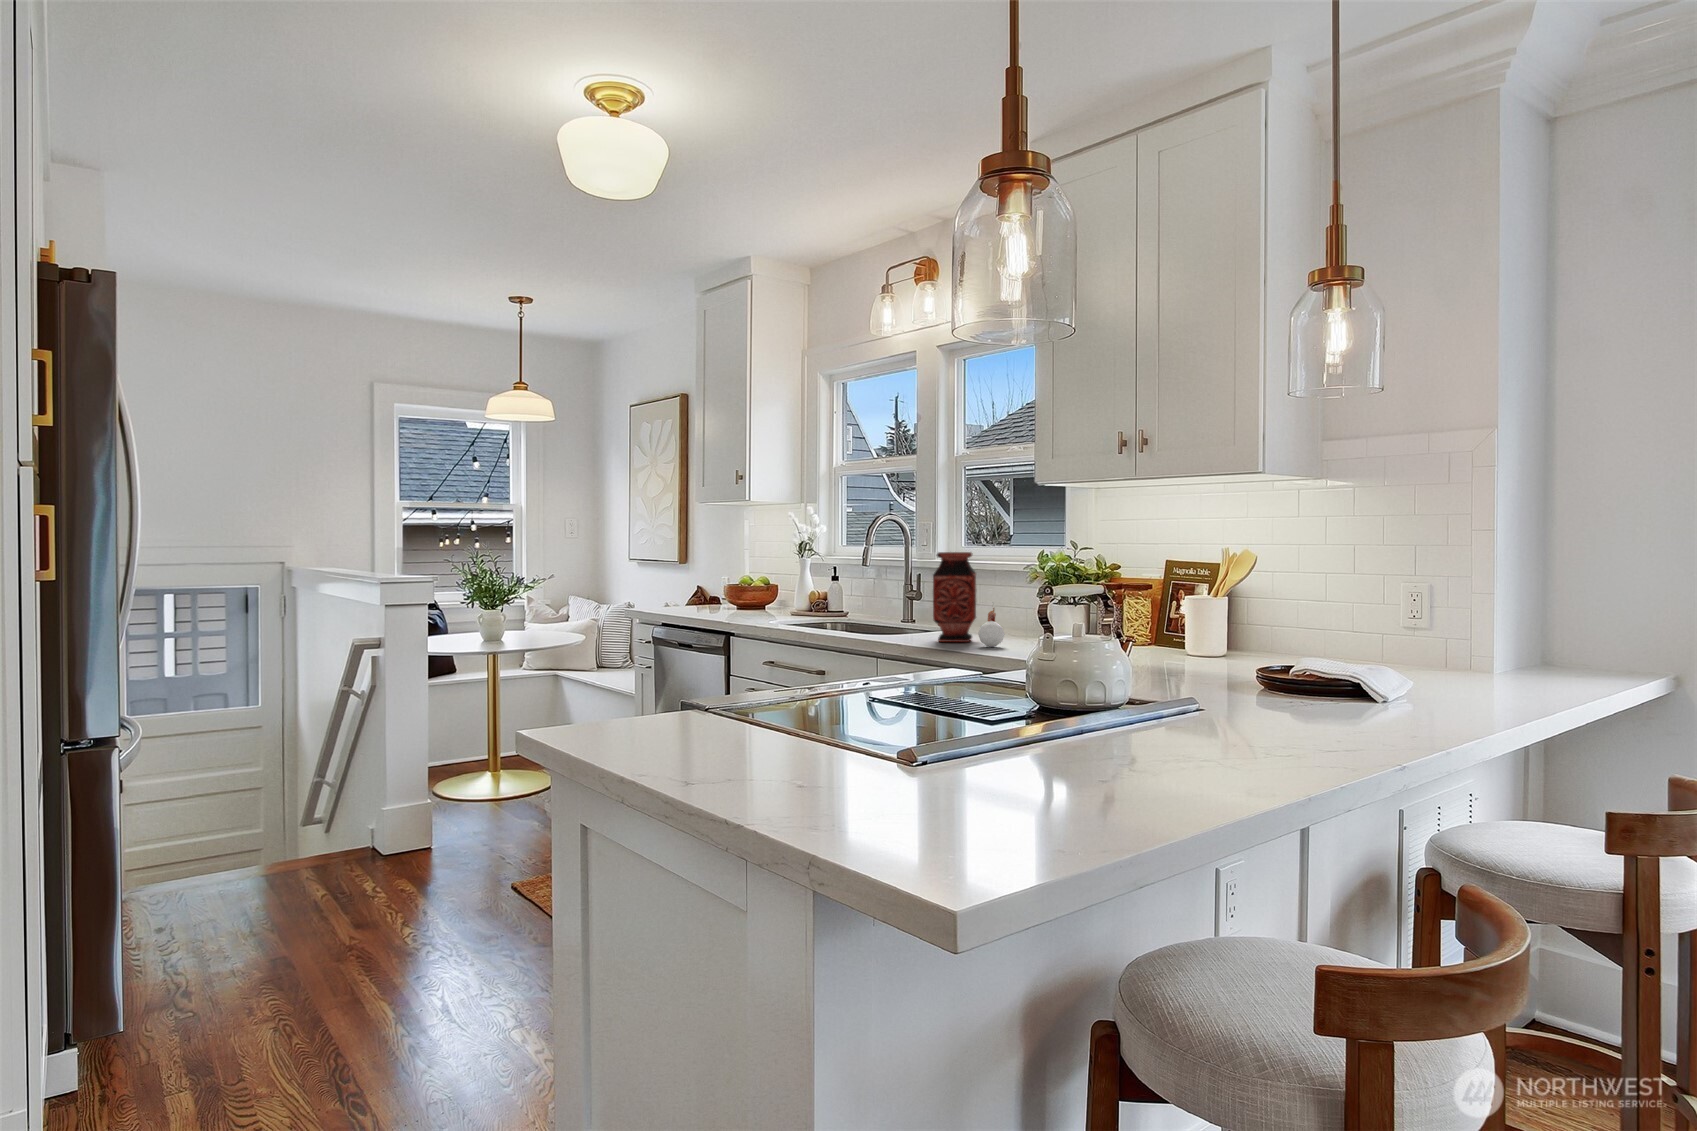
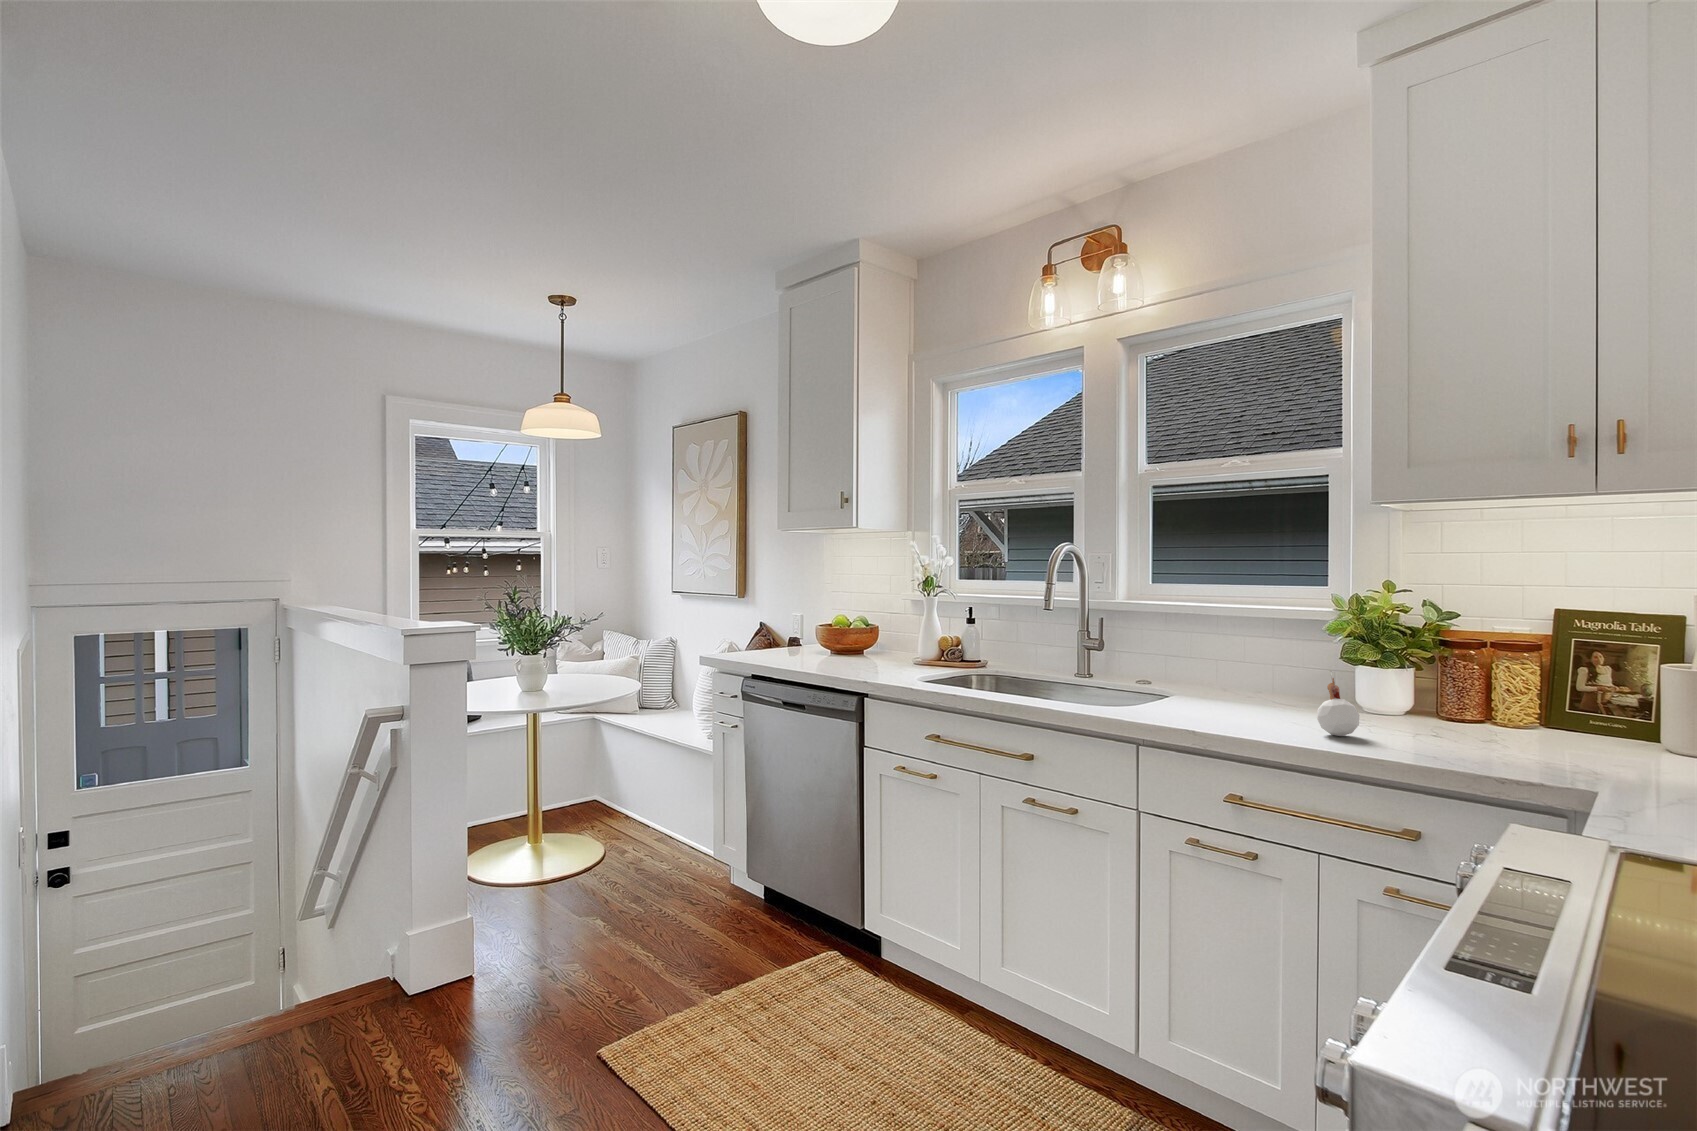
vase: present [933,552,976,642] -> none [1212,597,1291,724]

